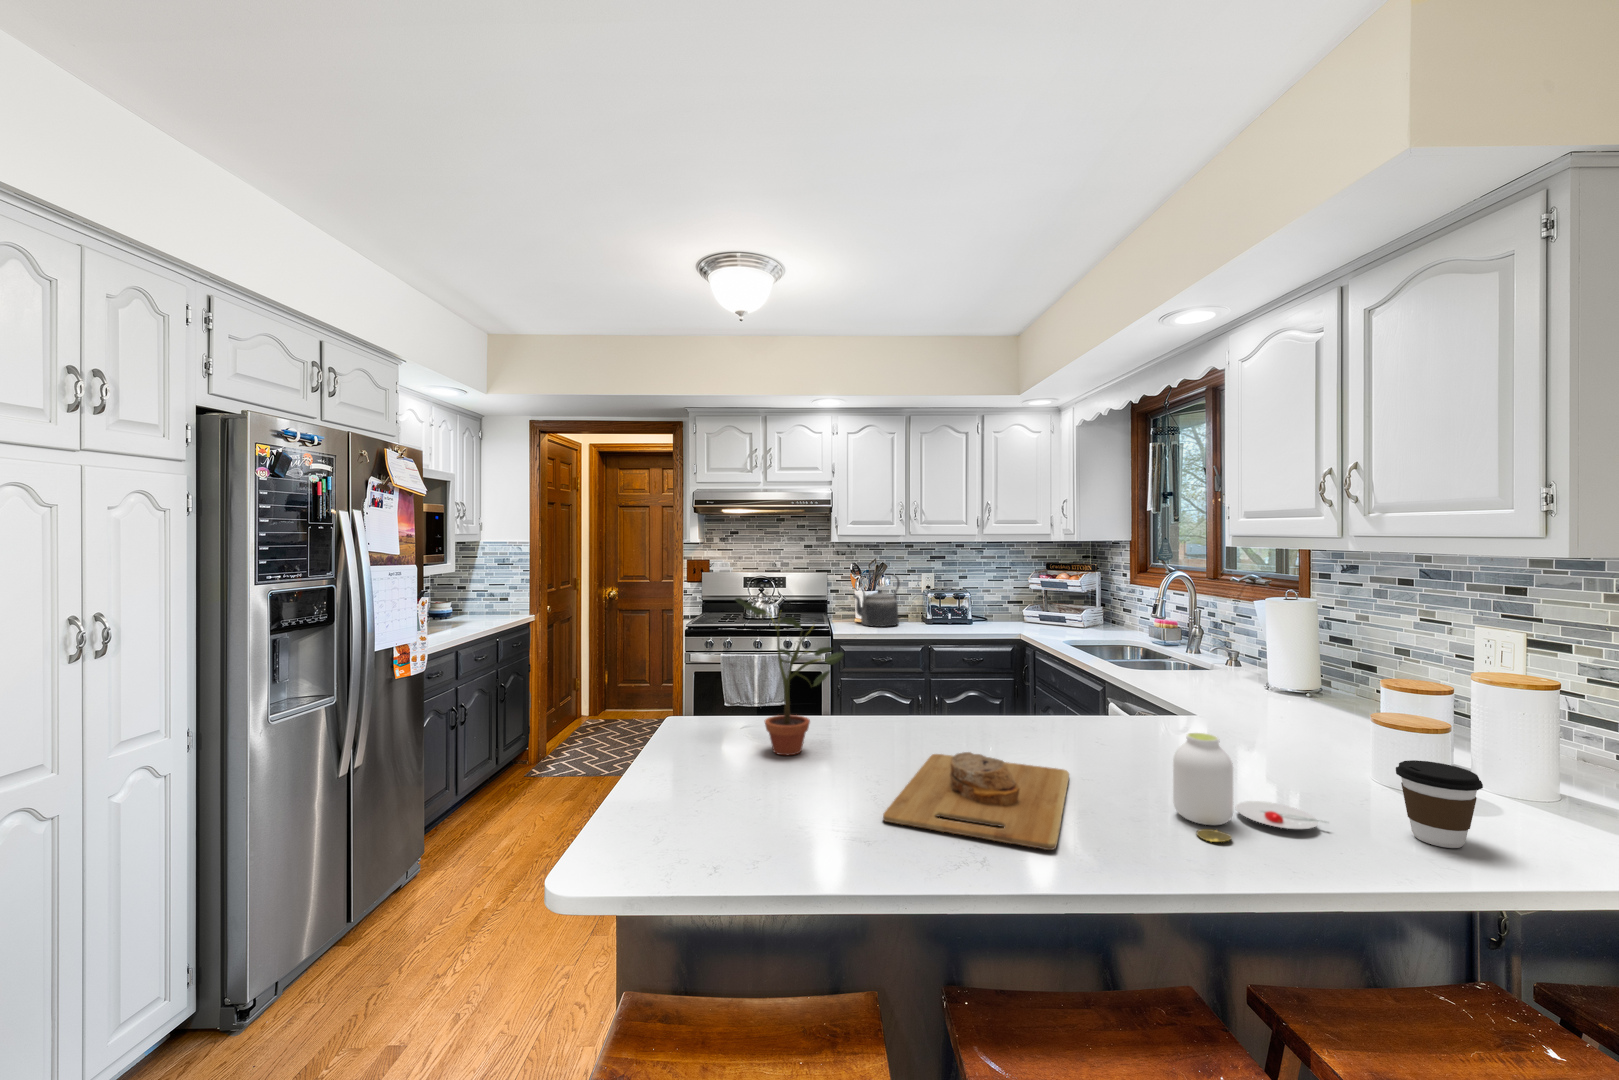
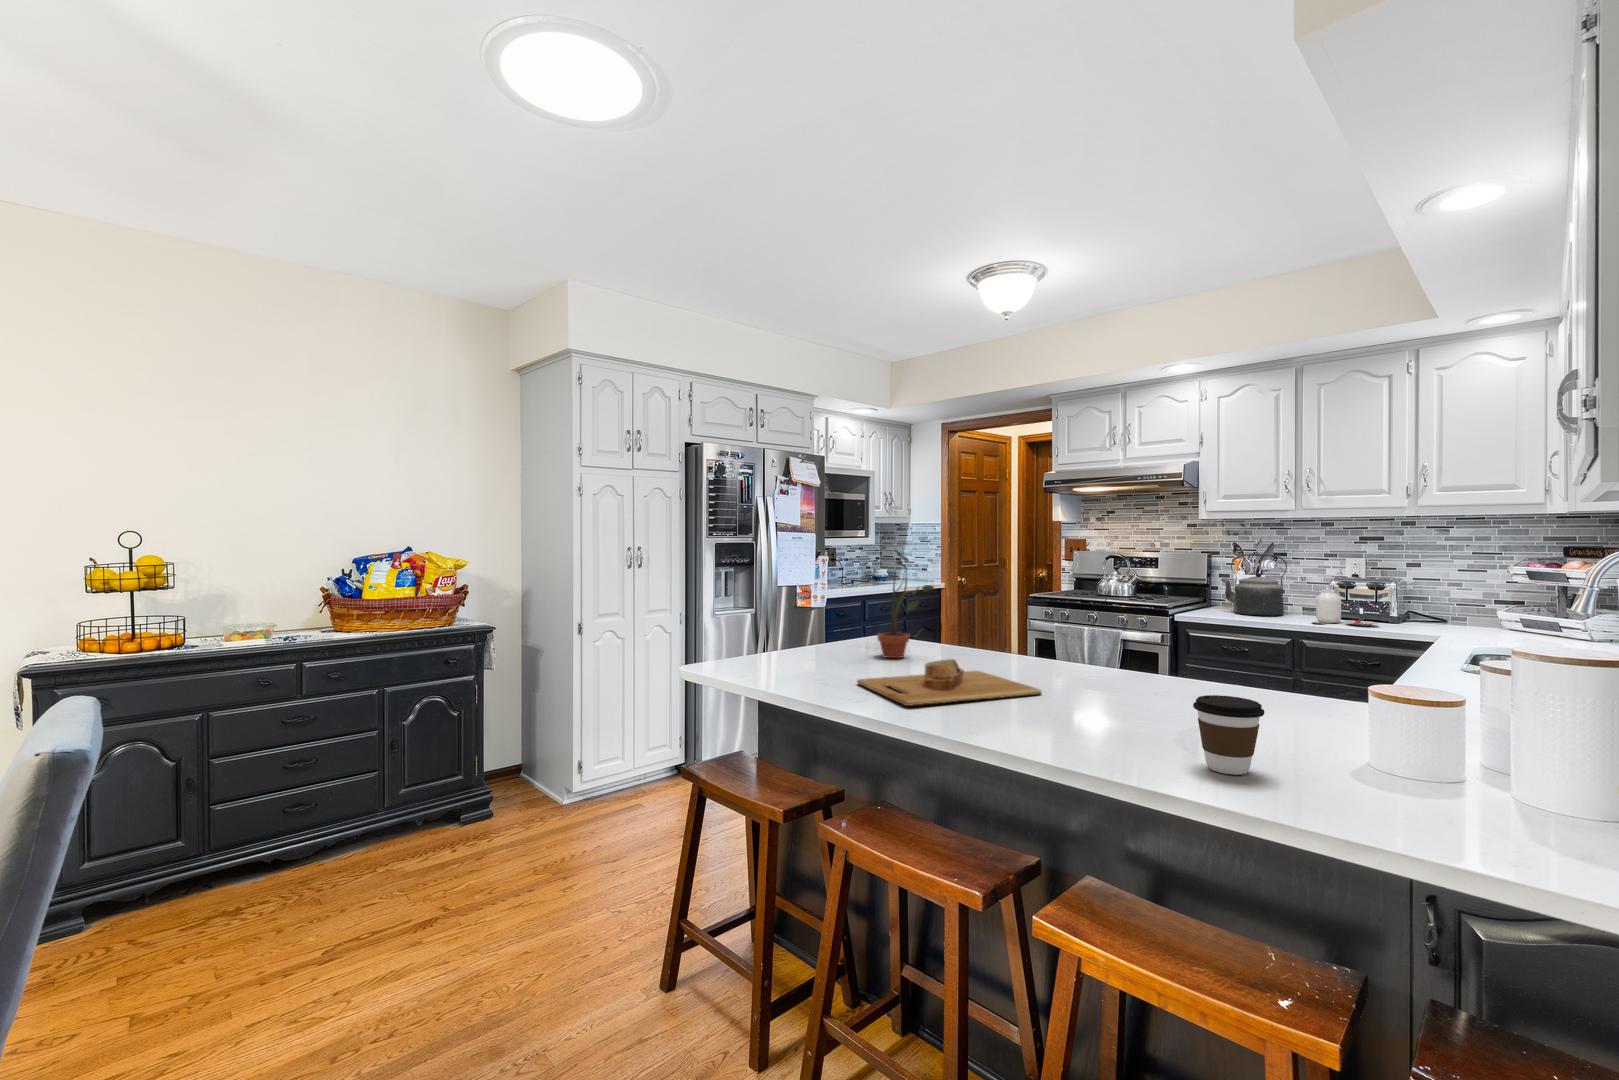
jar: present [1173,733,1318,842] -> present [1312,590,1378,626]

